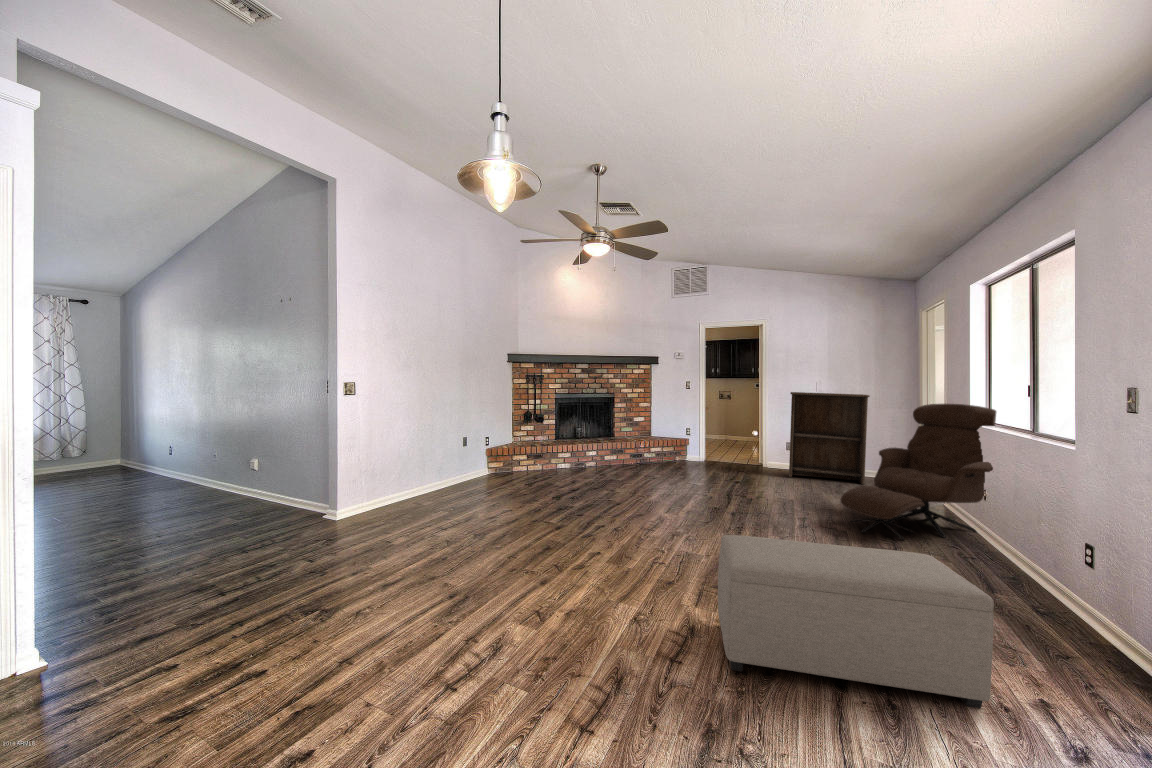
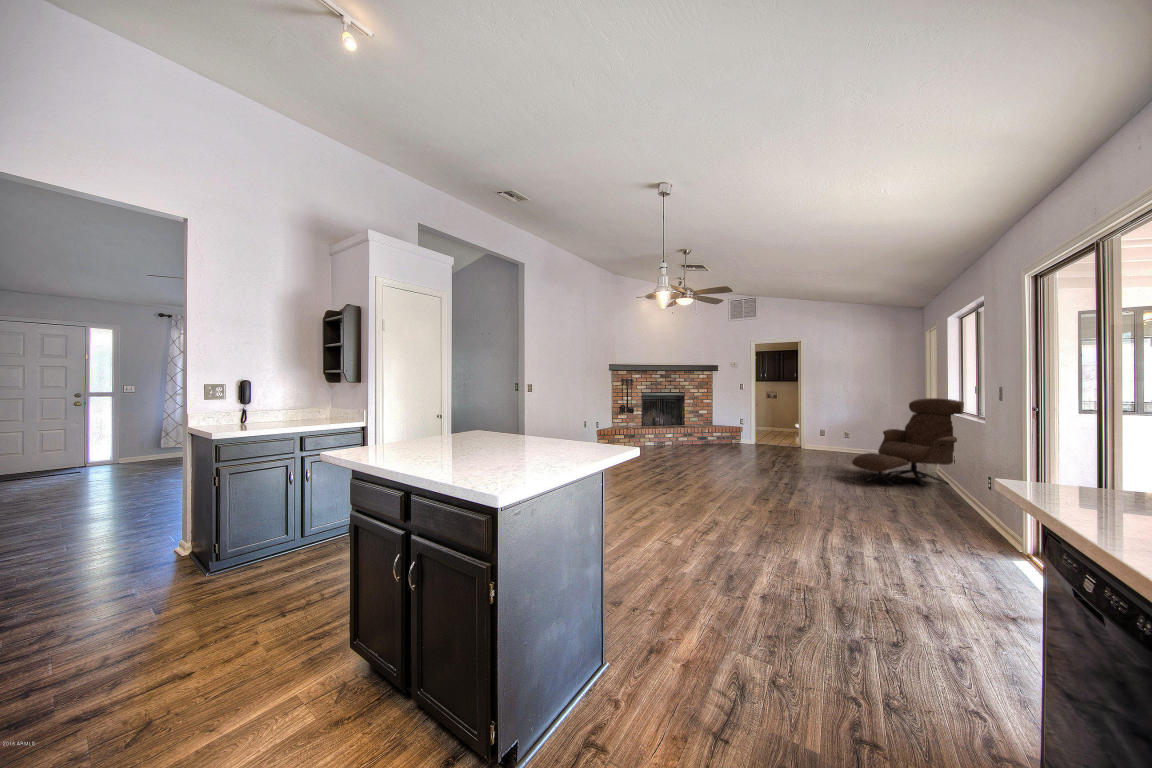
bookshelf: present [789,392,870,485] -> none [821,392,883,460]
ottoman: present [718,535,994,708] -> none [767,463,905,539]

